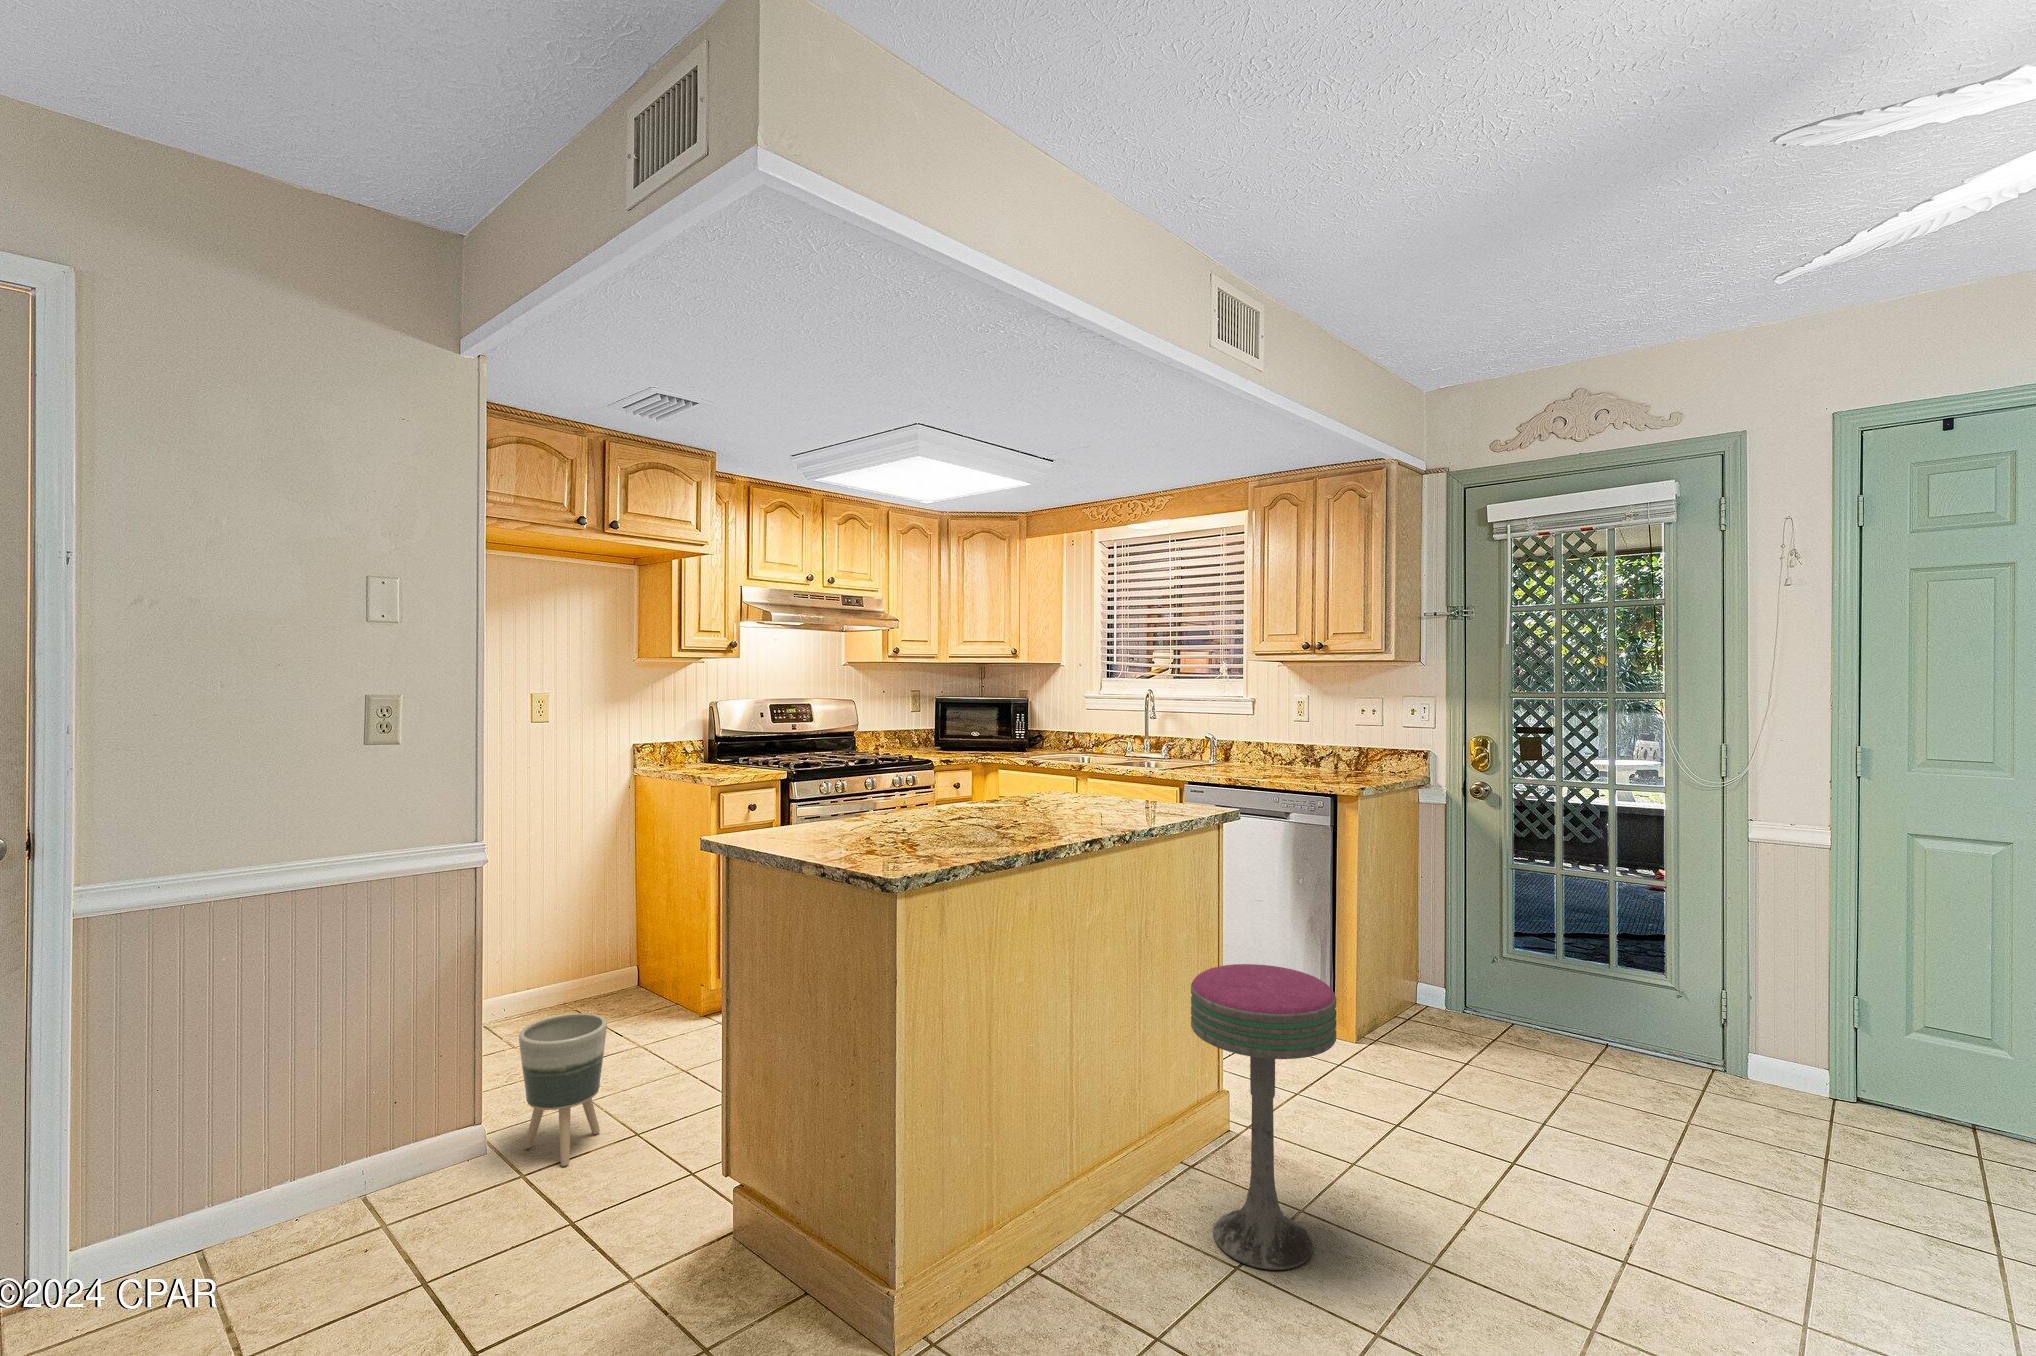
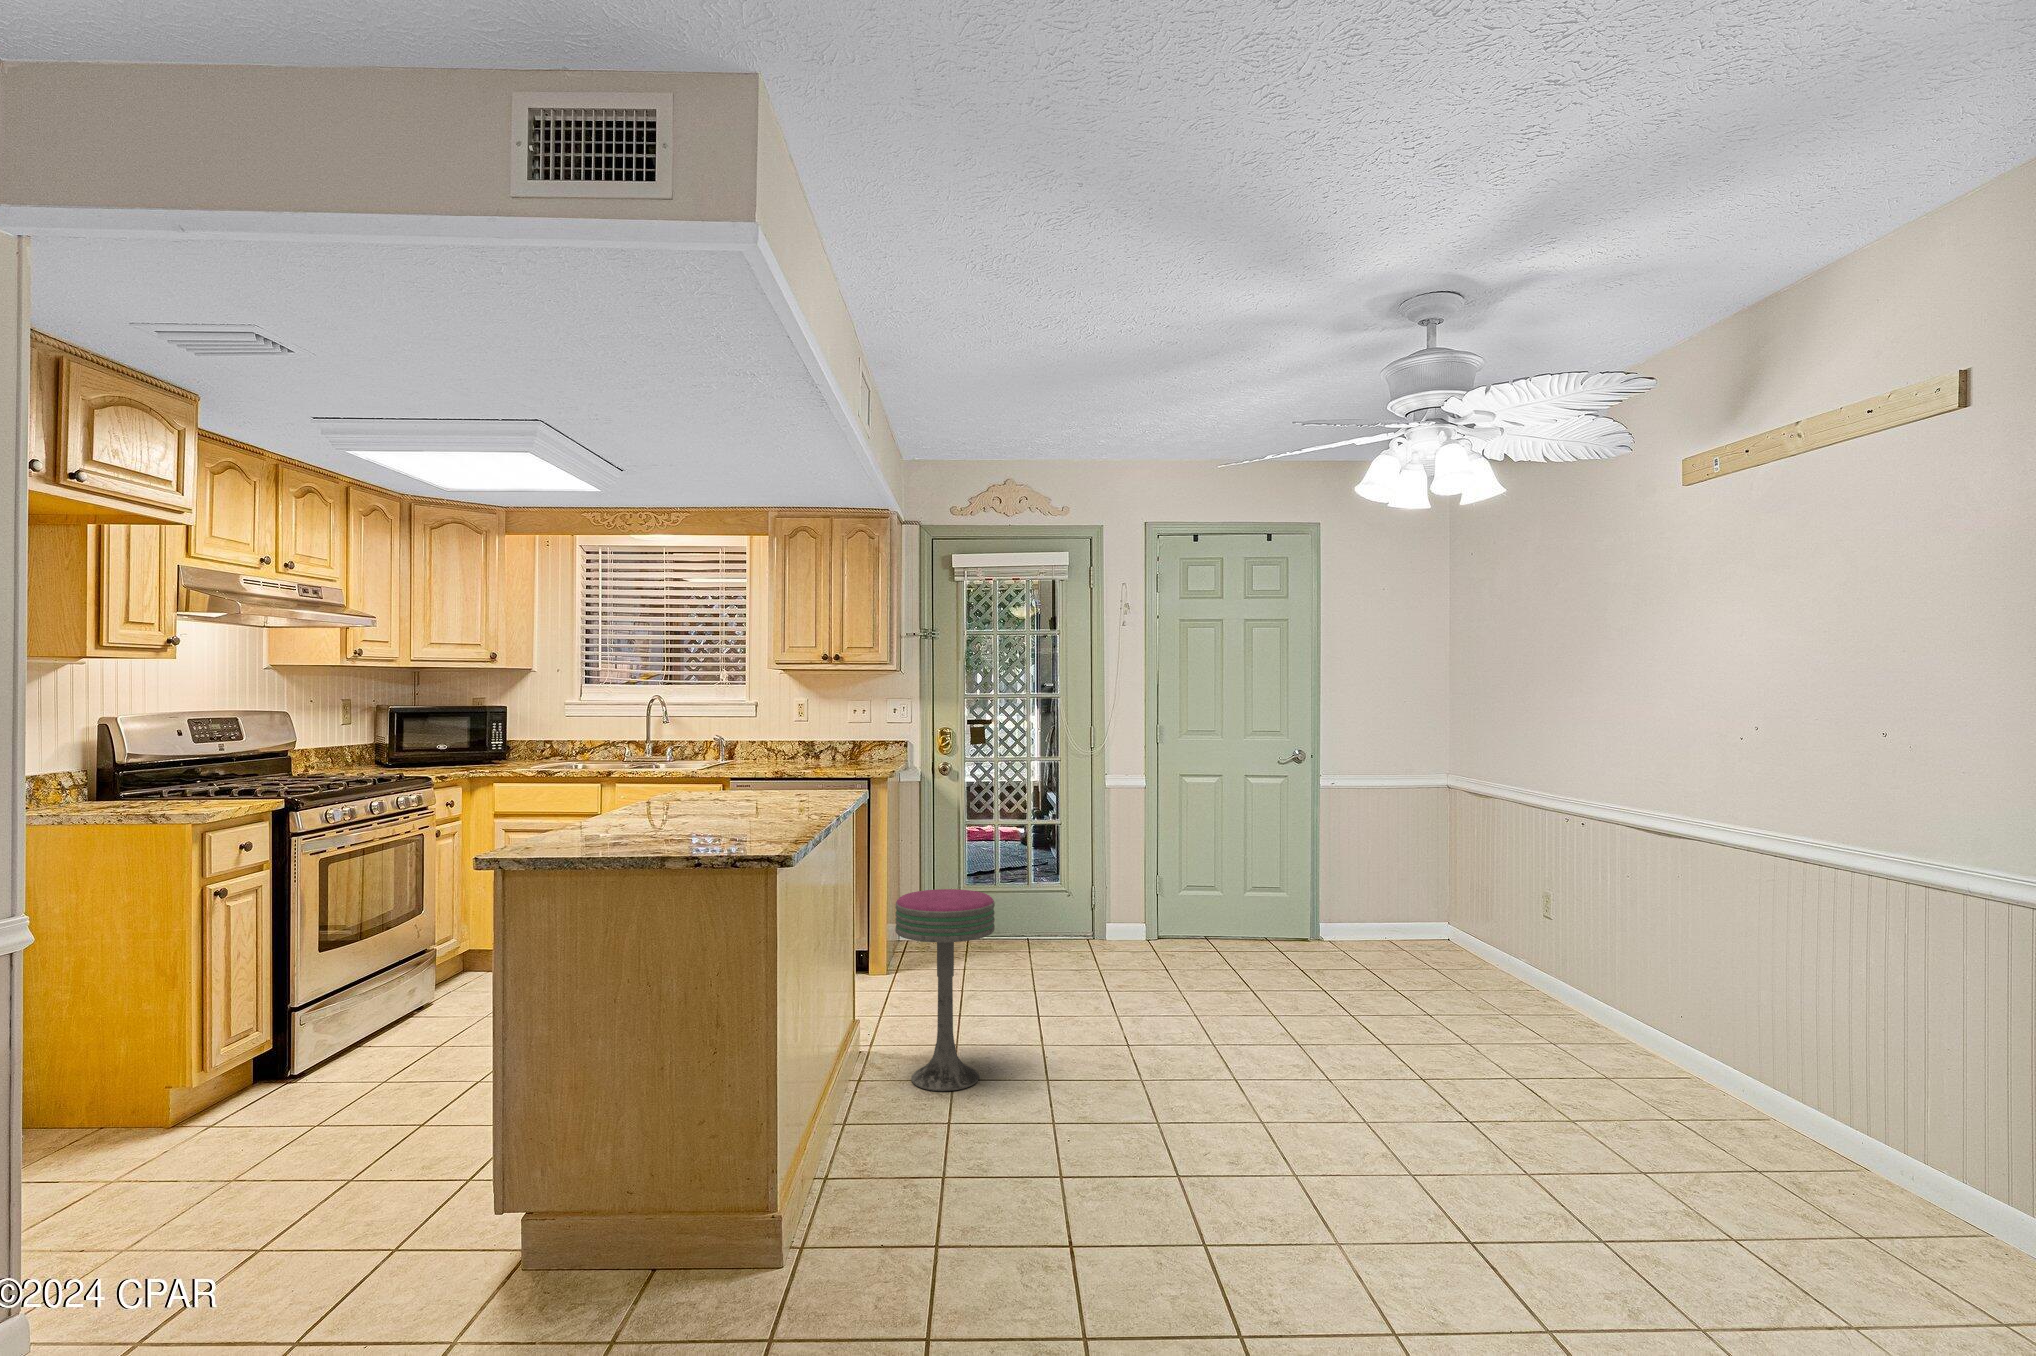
planter: present [519,1013,607,1166] -> none [185,1073,300,1248]

